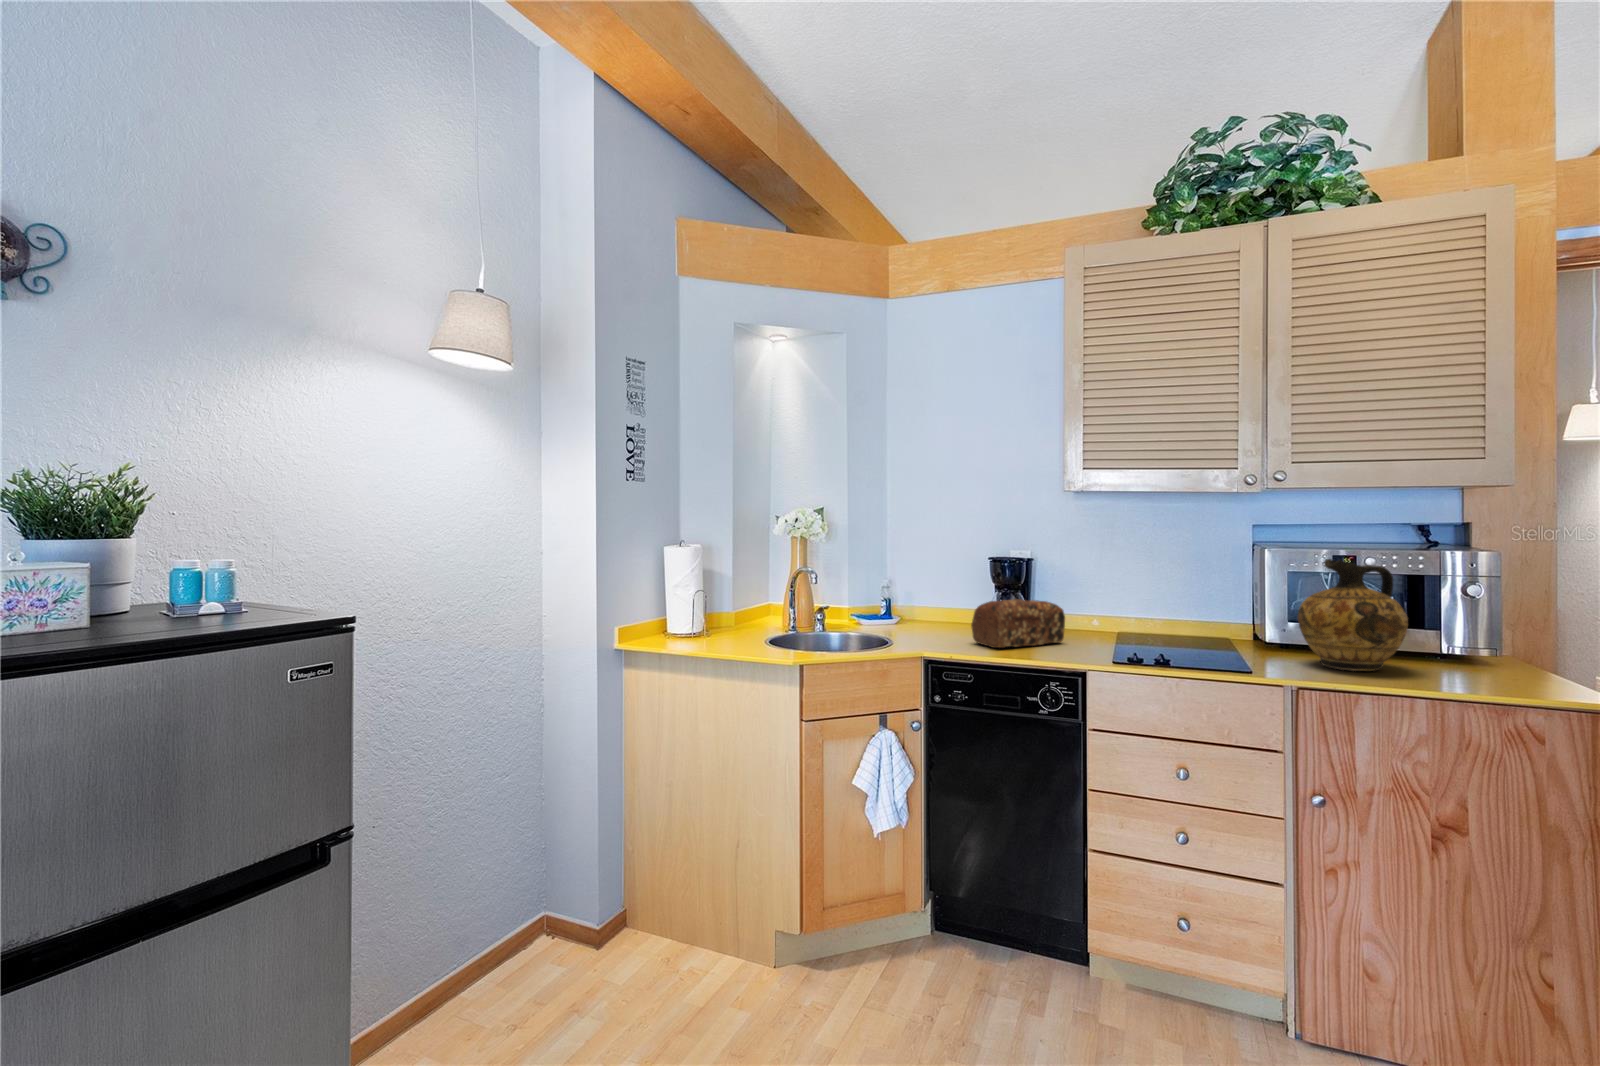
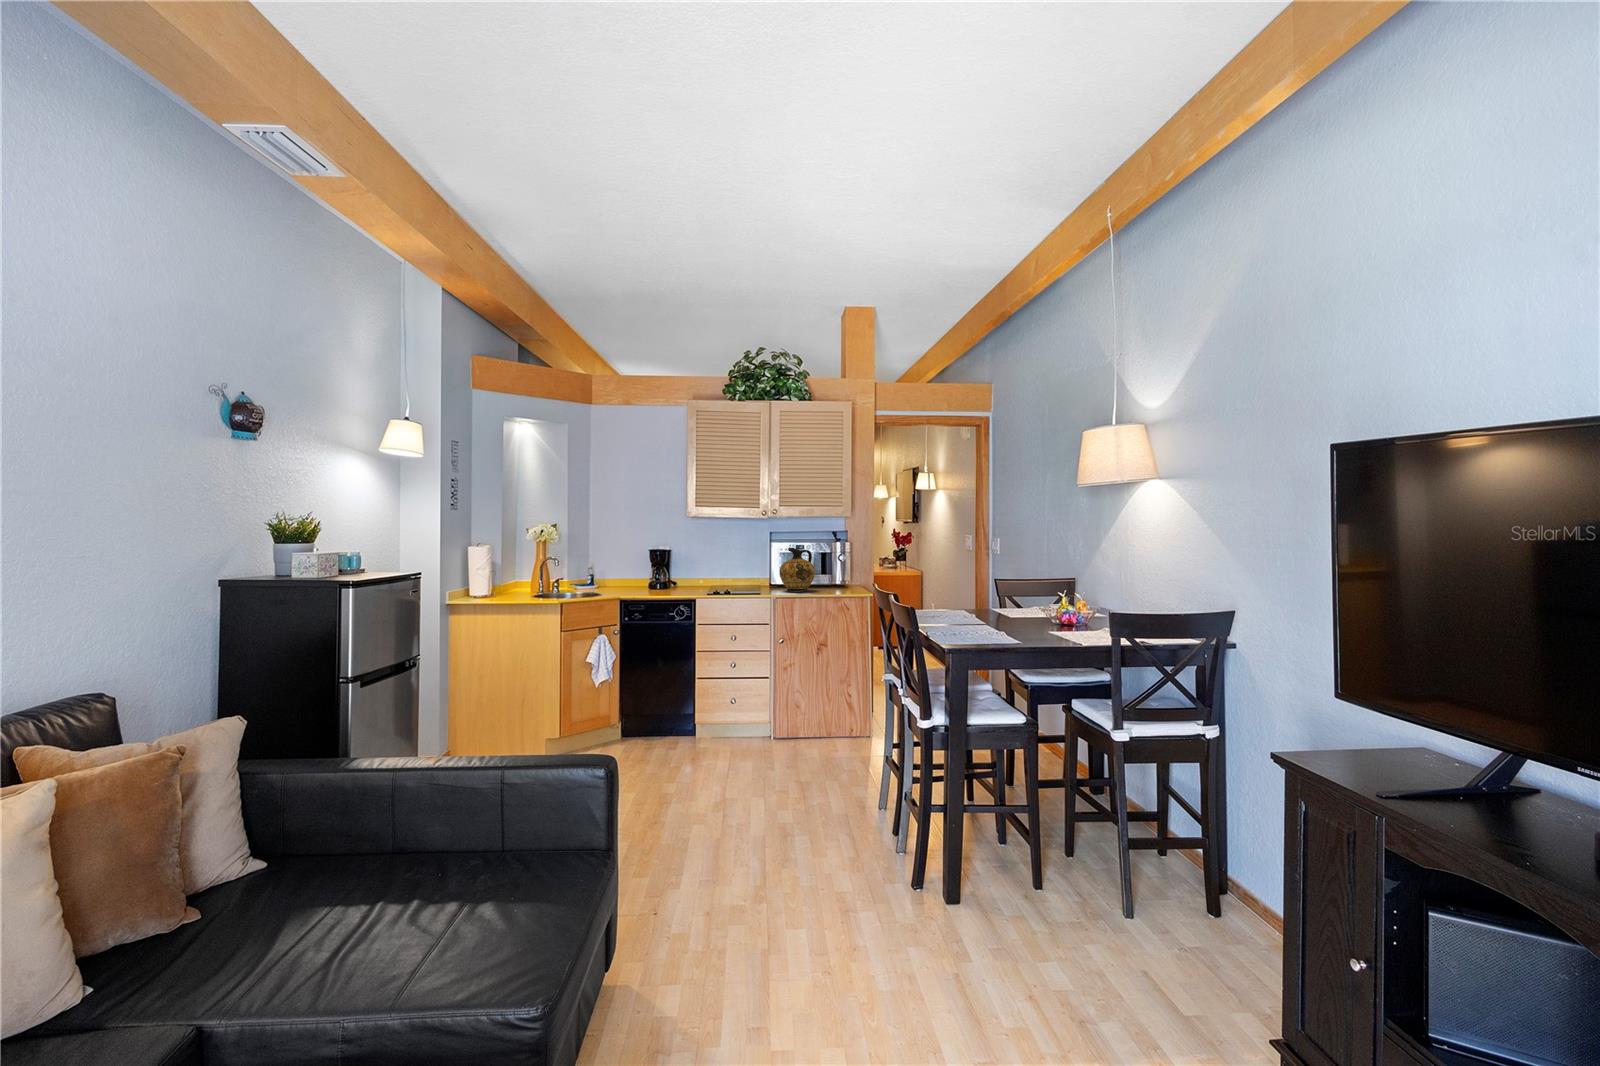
bread loaf: present [971,599,1065,648] -> none [643,570,688,593]

